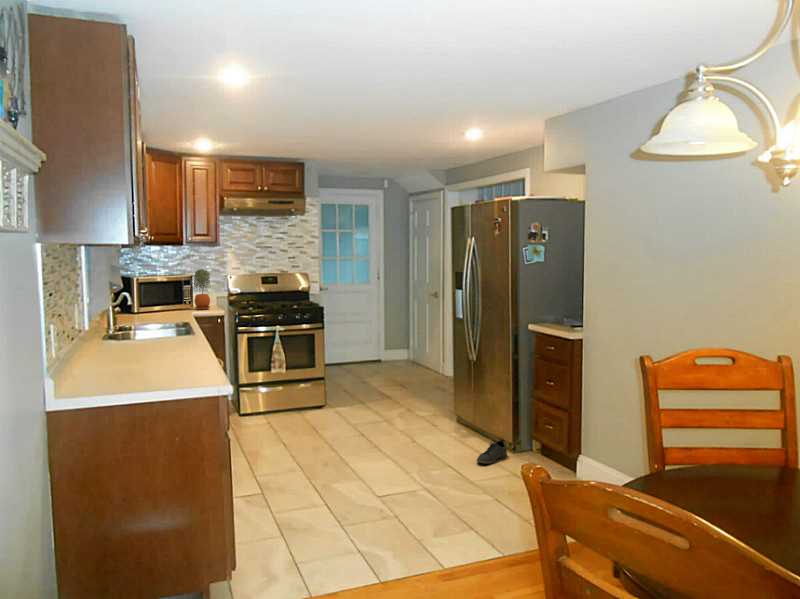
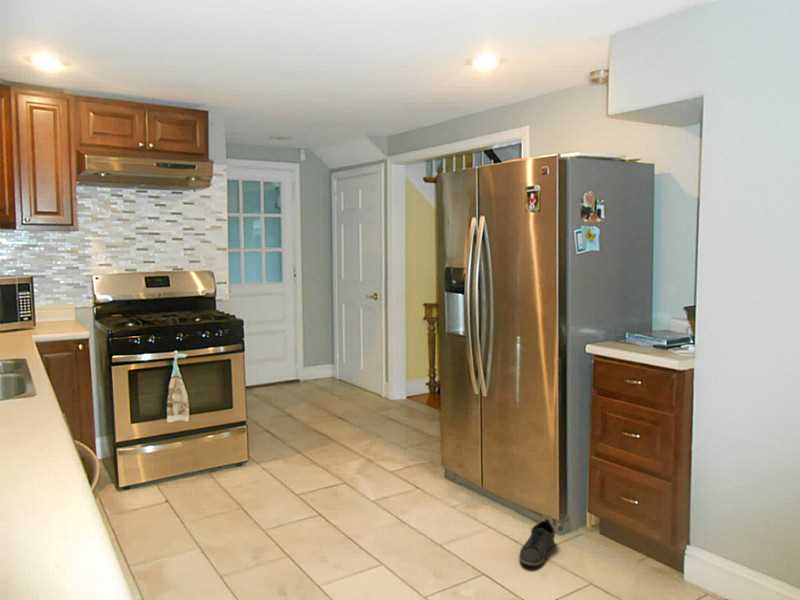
potted plant: present [194,269,210,310] -> none [34,266,65,329]

